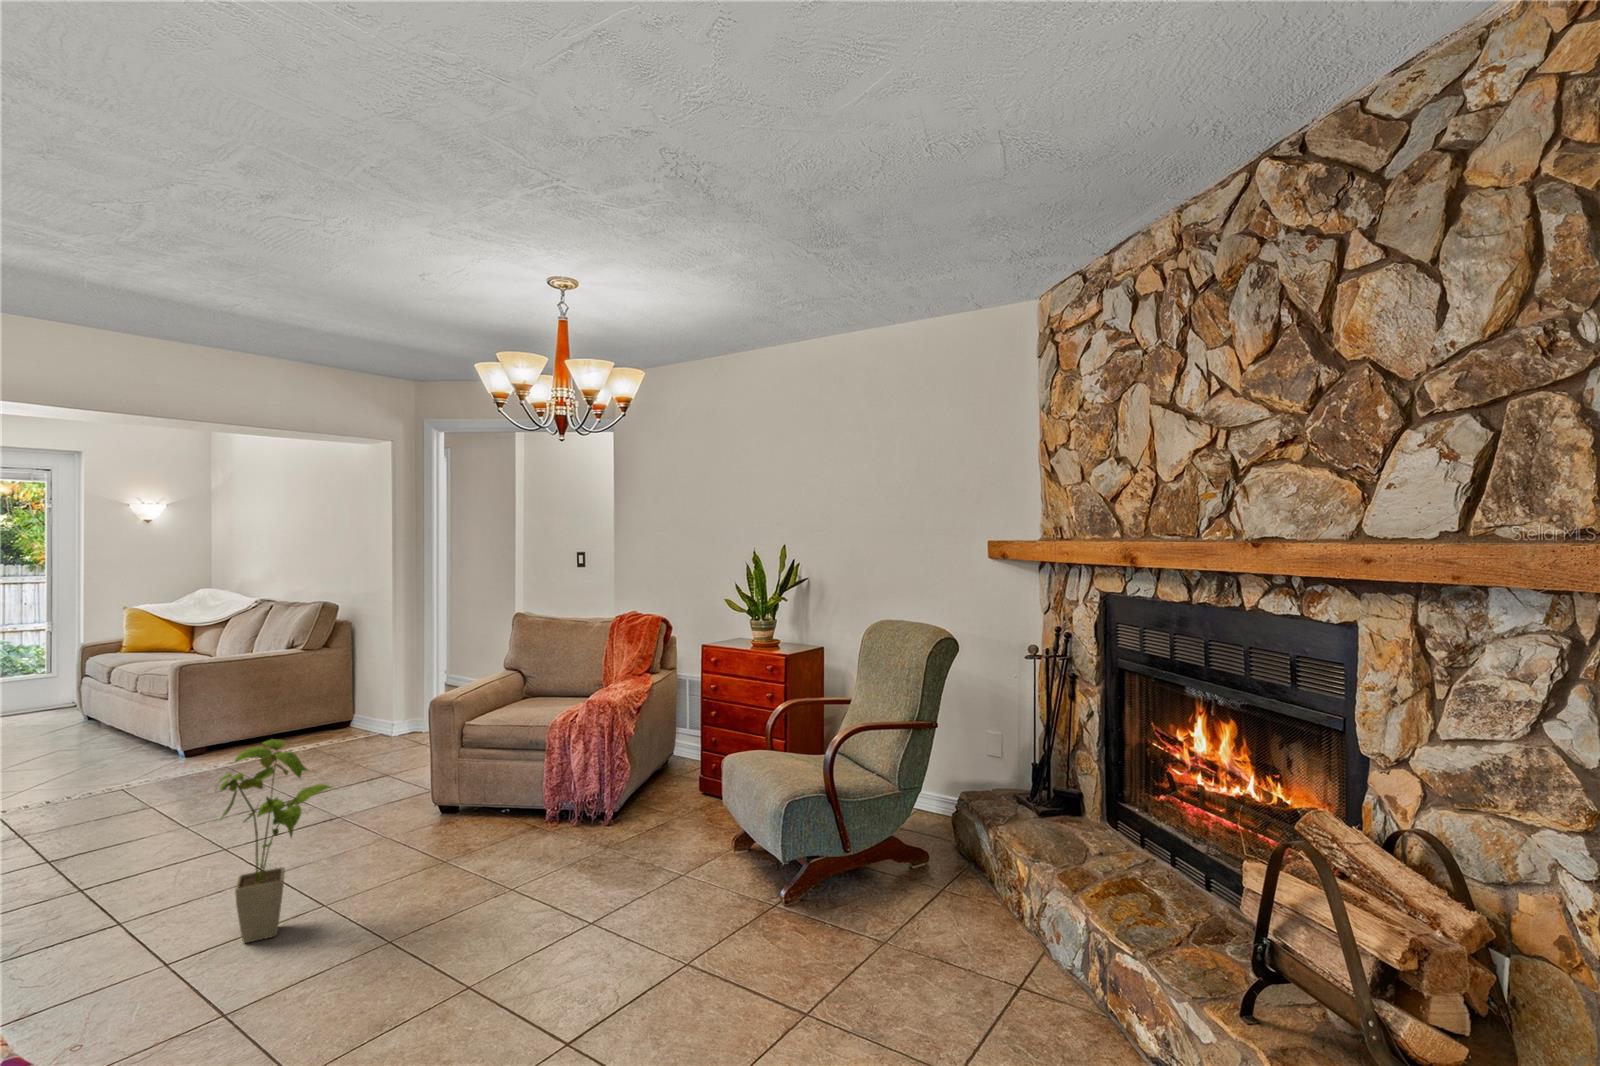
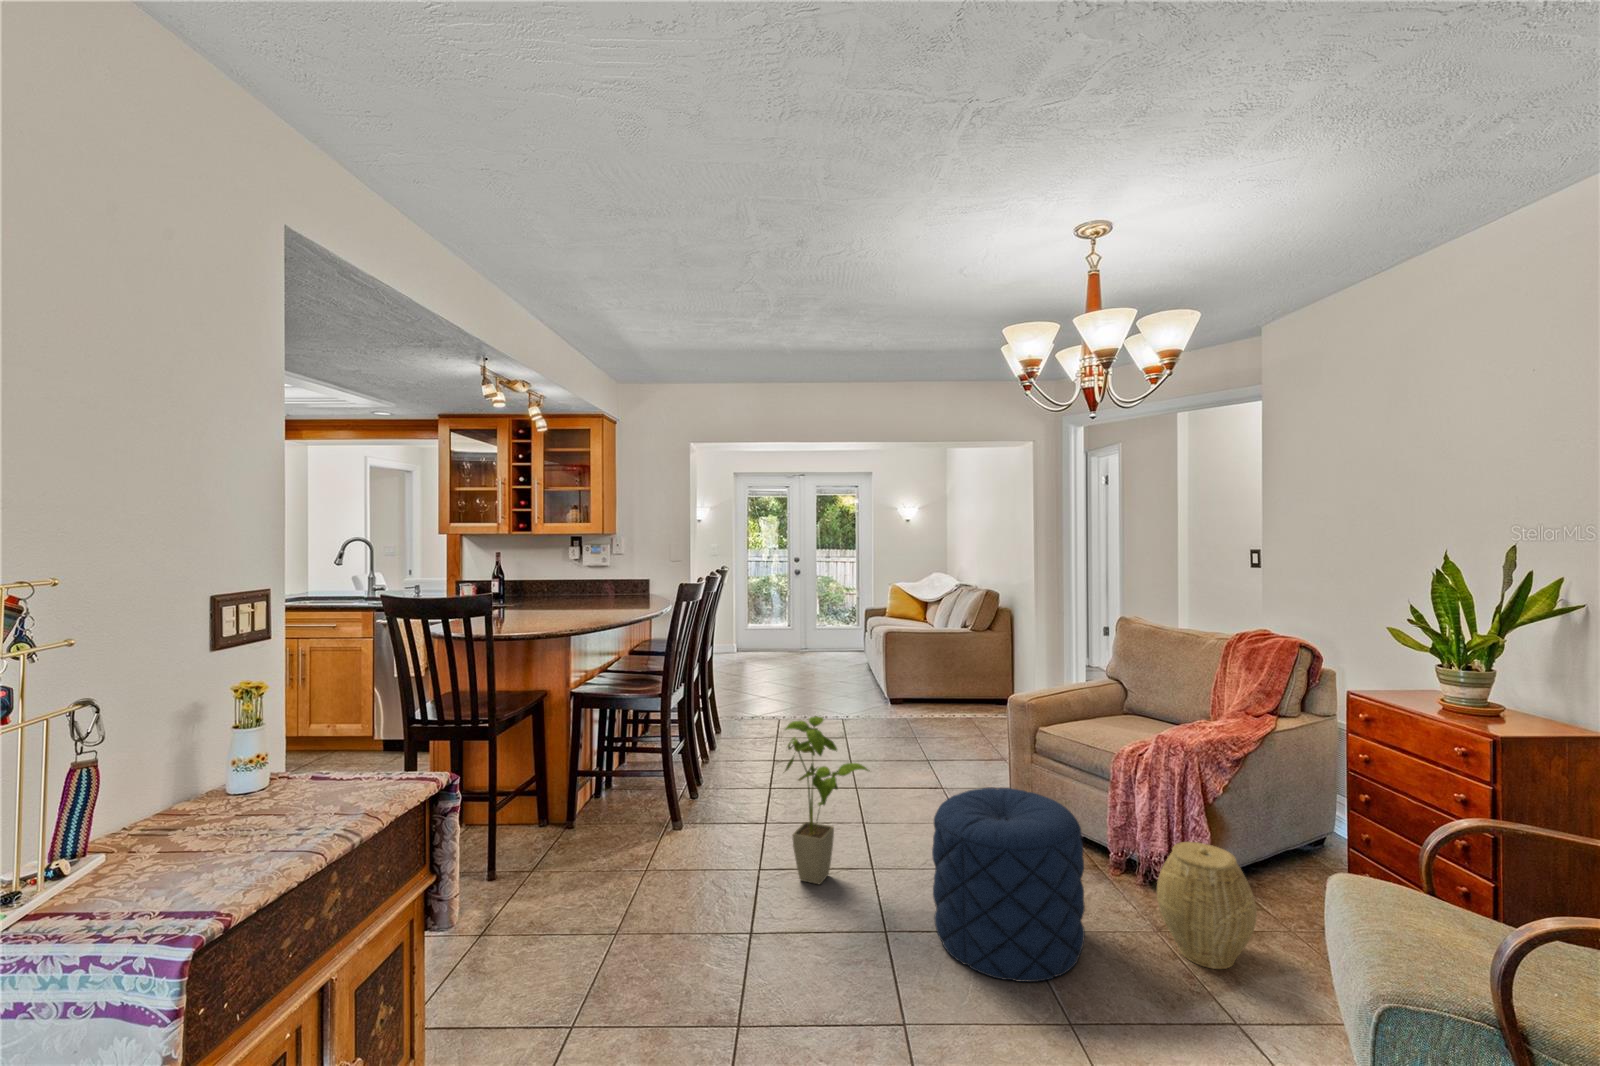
pouf: none [434,762,575,925] -> present [932,787,1085,982]
woven basket: none [611,767,677,856] -> present [1157,842,1257,969]

